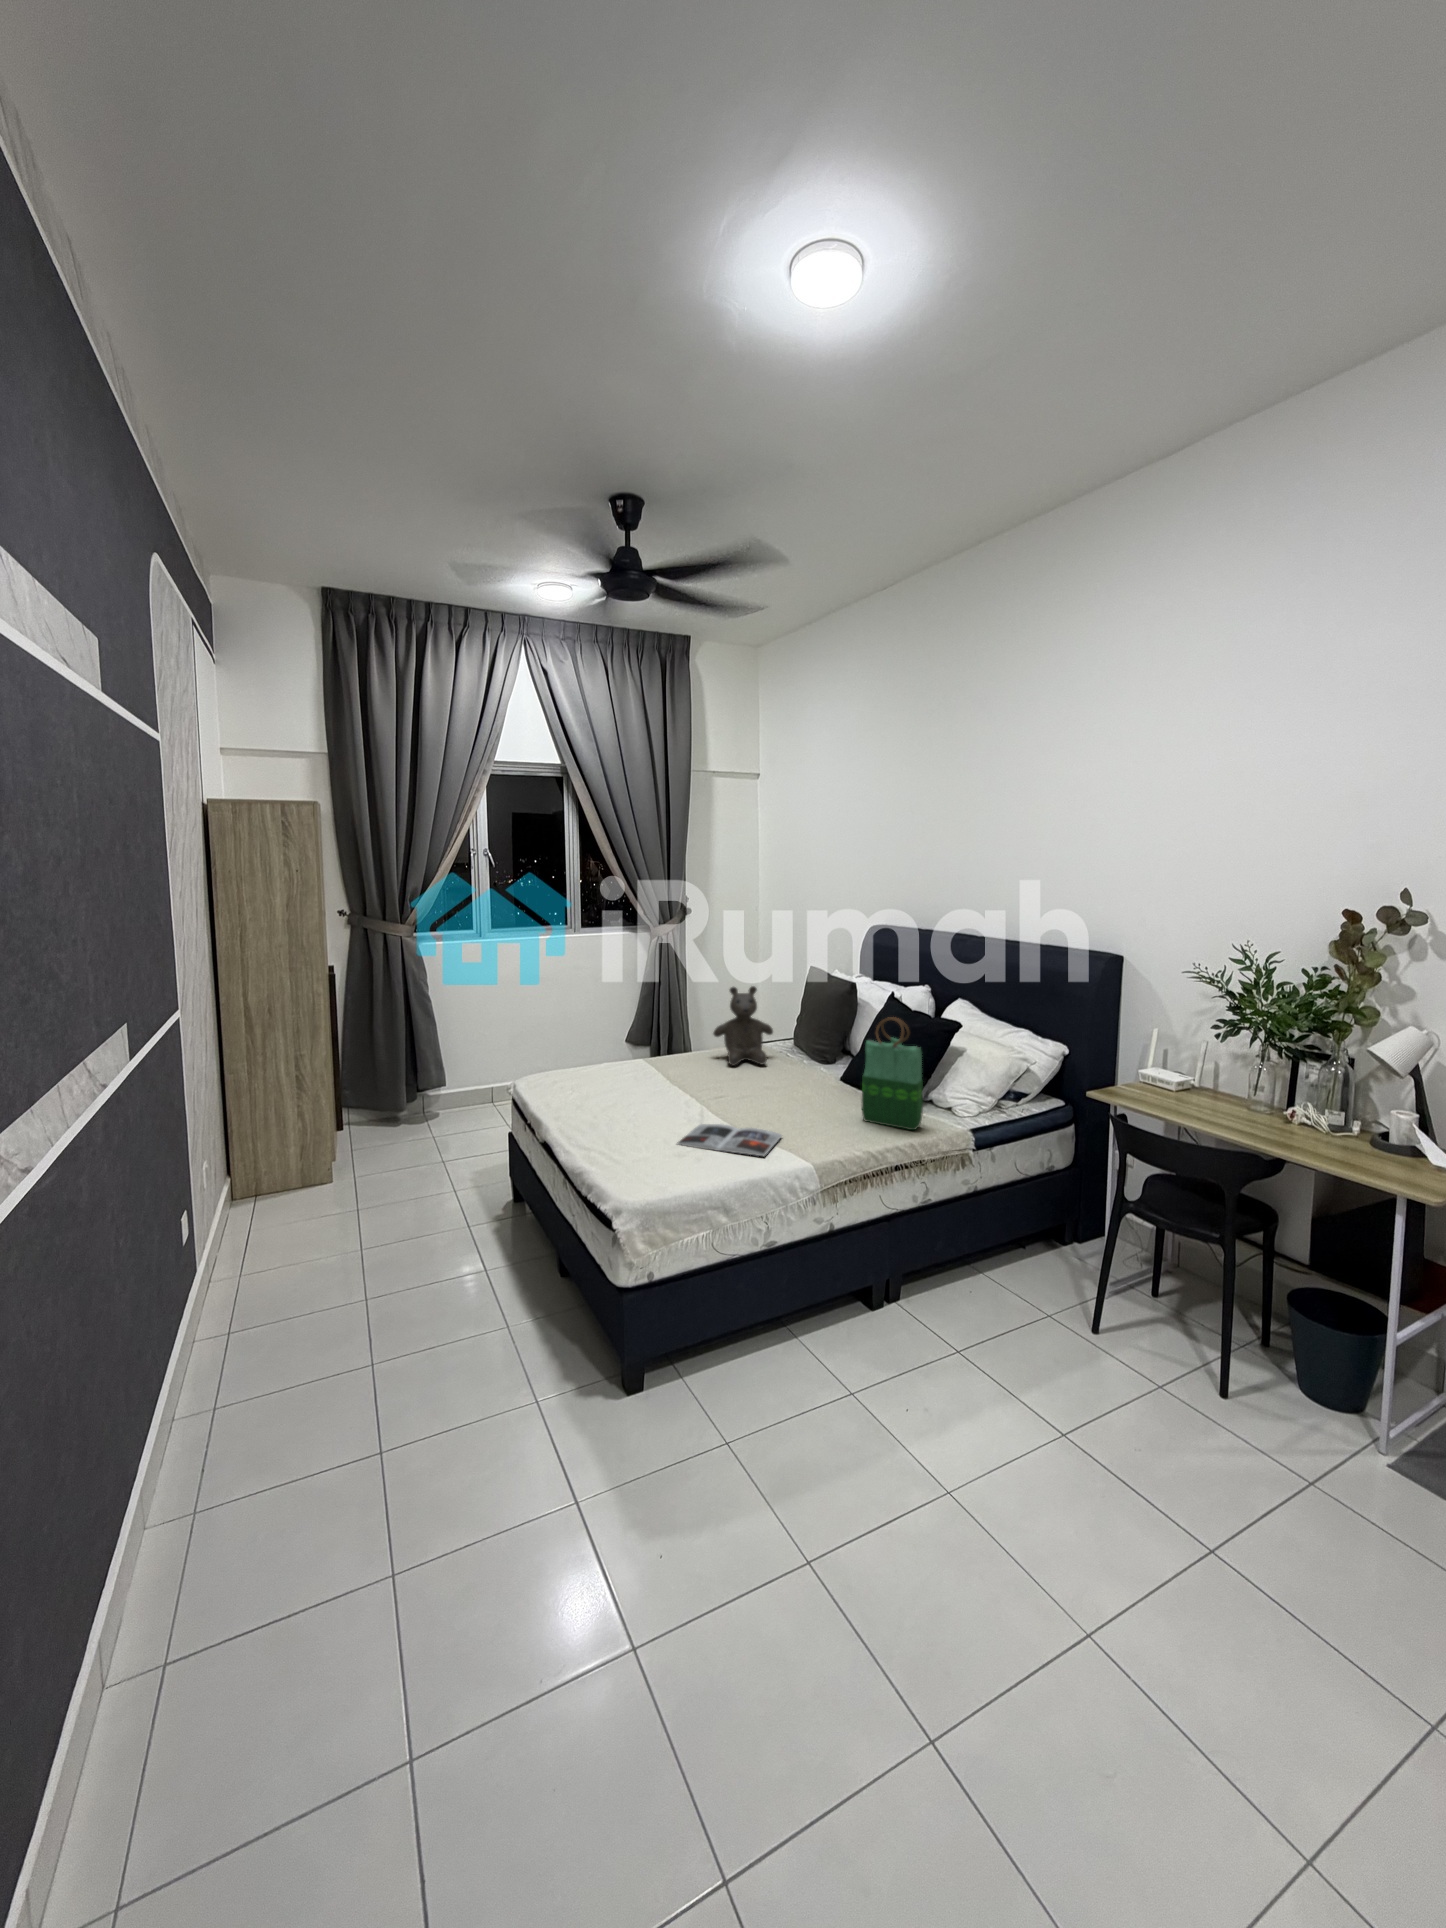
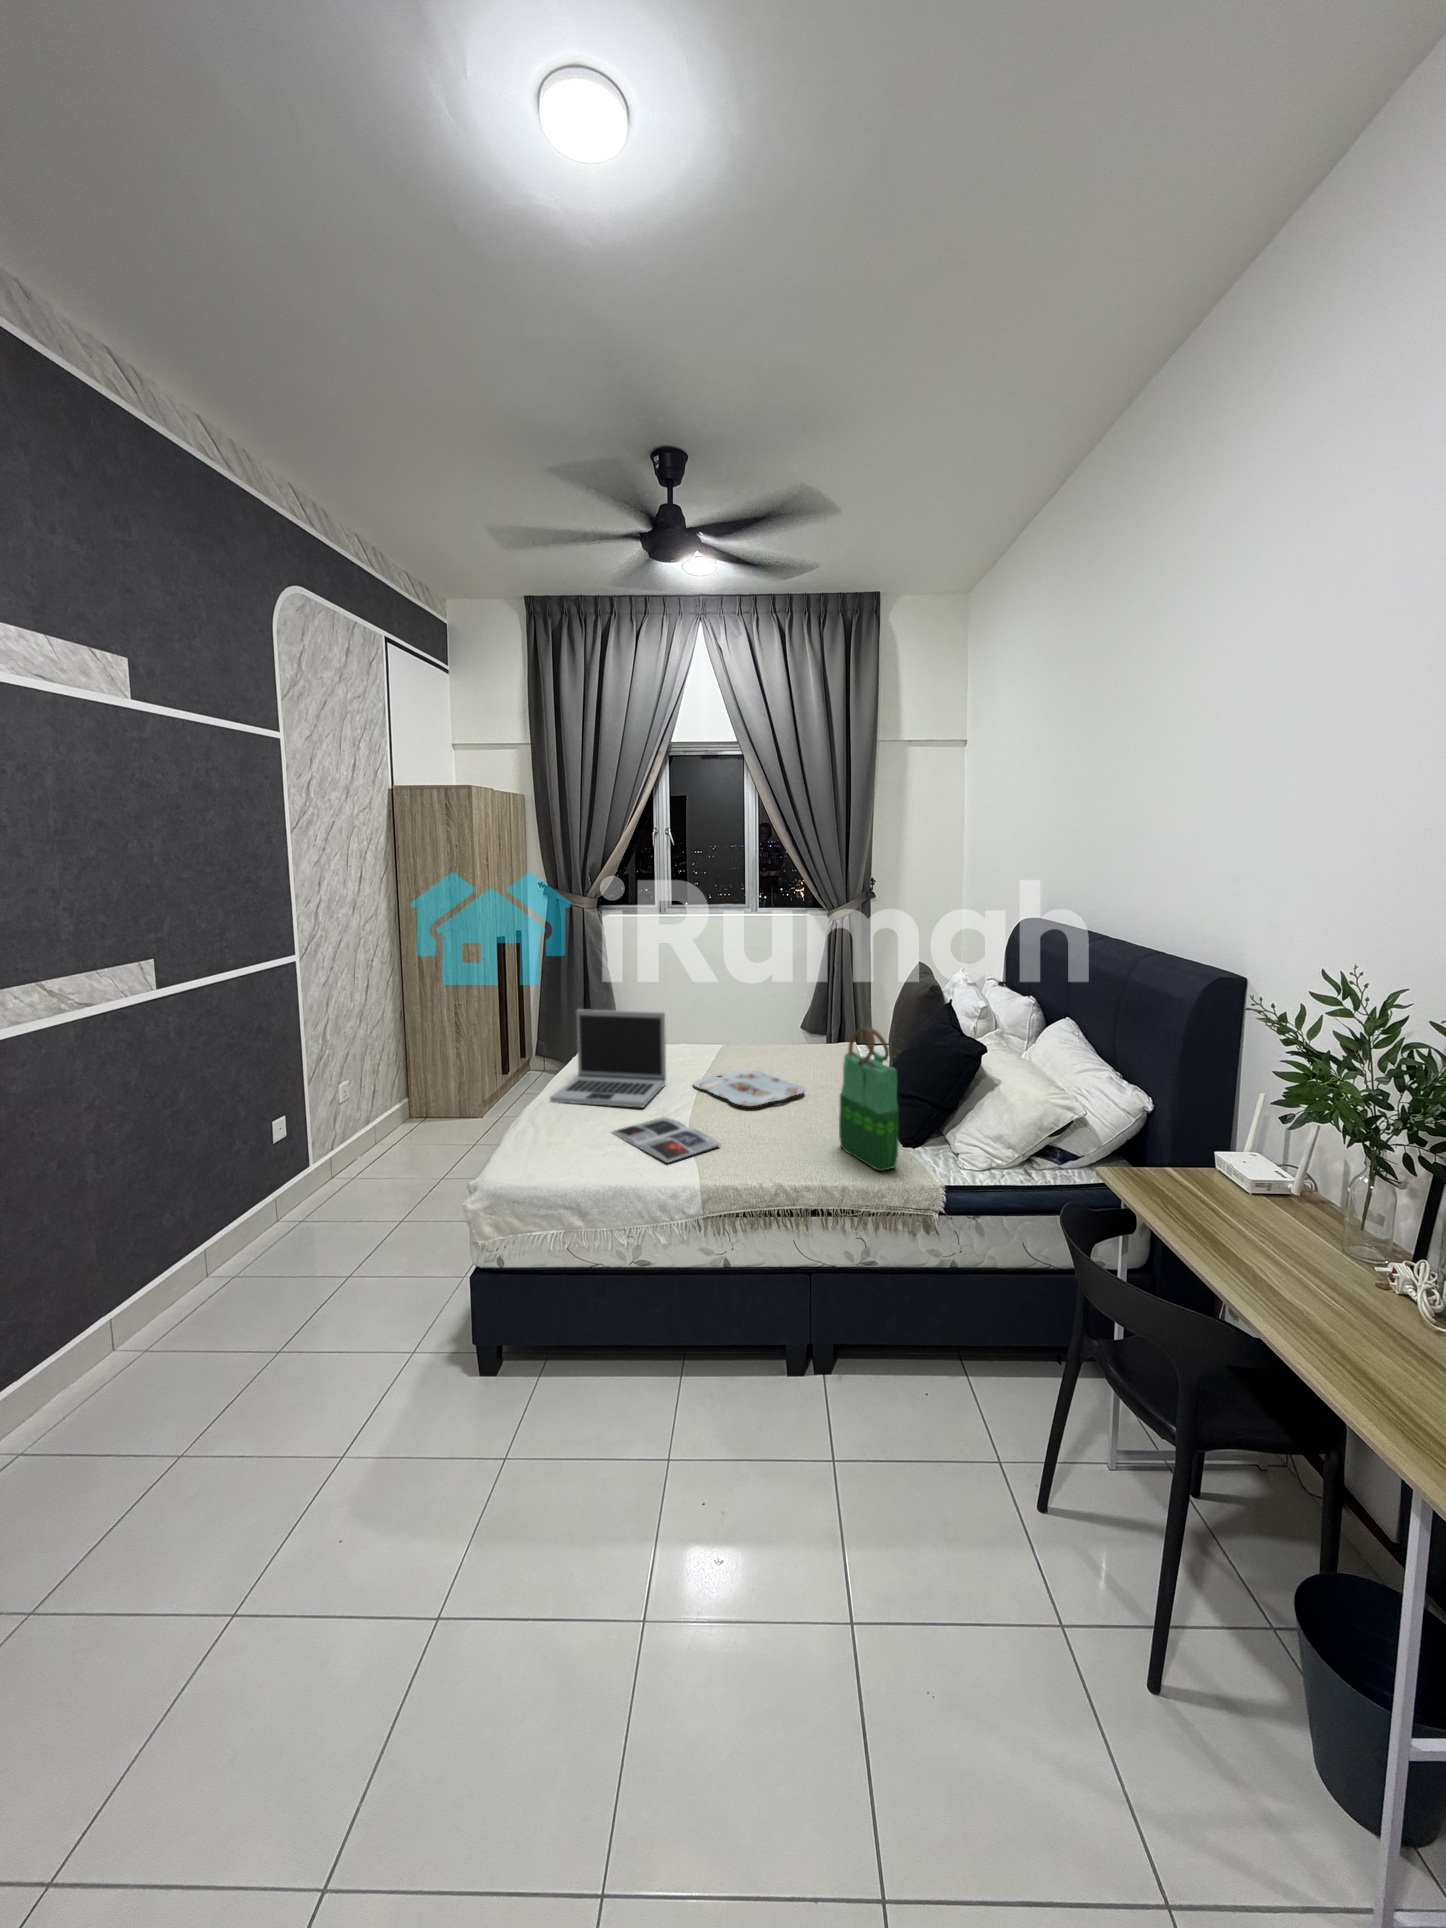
teddy bear: present [713,986,773,1066] -> none [790,977,856,1067]
laptop: none [565,1030,672,1132] -> present [550,1009,666,1107]
serving tray: none [677,1075,780,1104] -> present [693,1070,804,1106]

